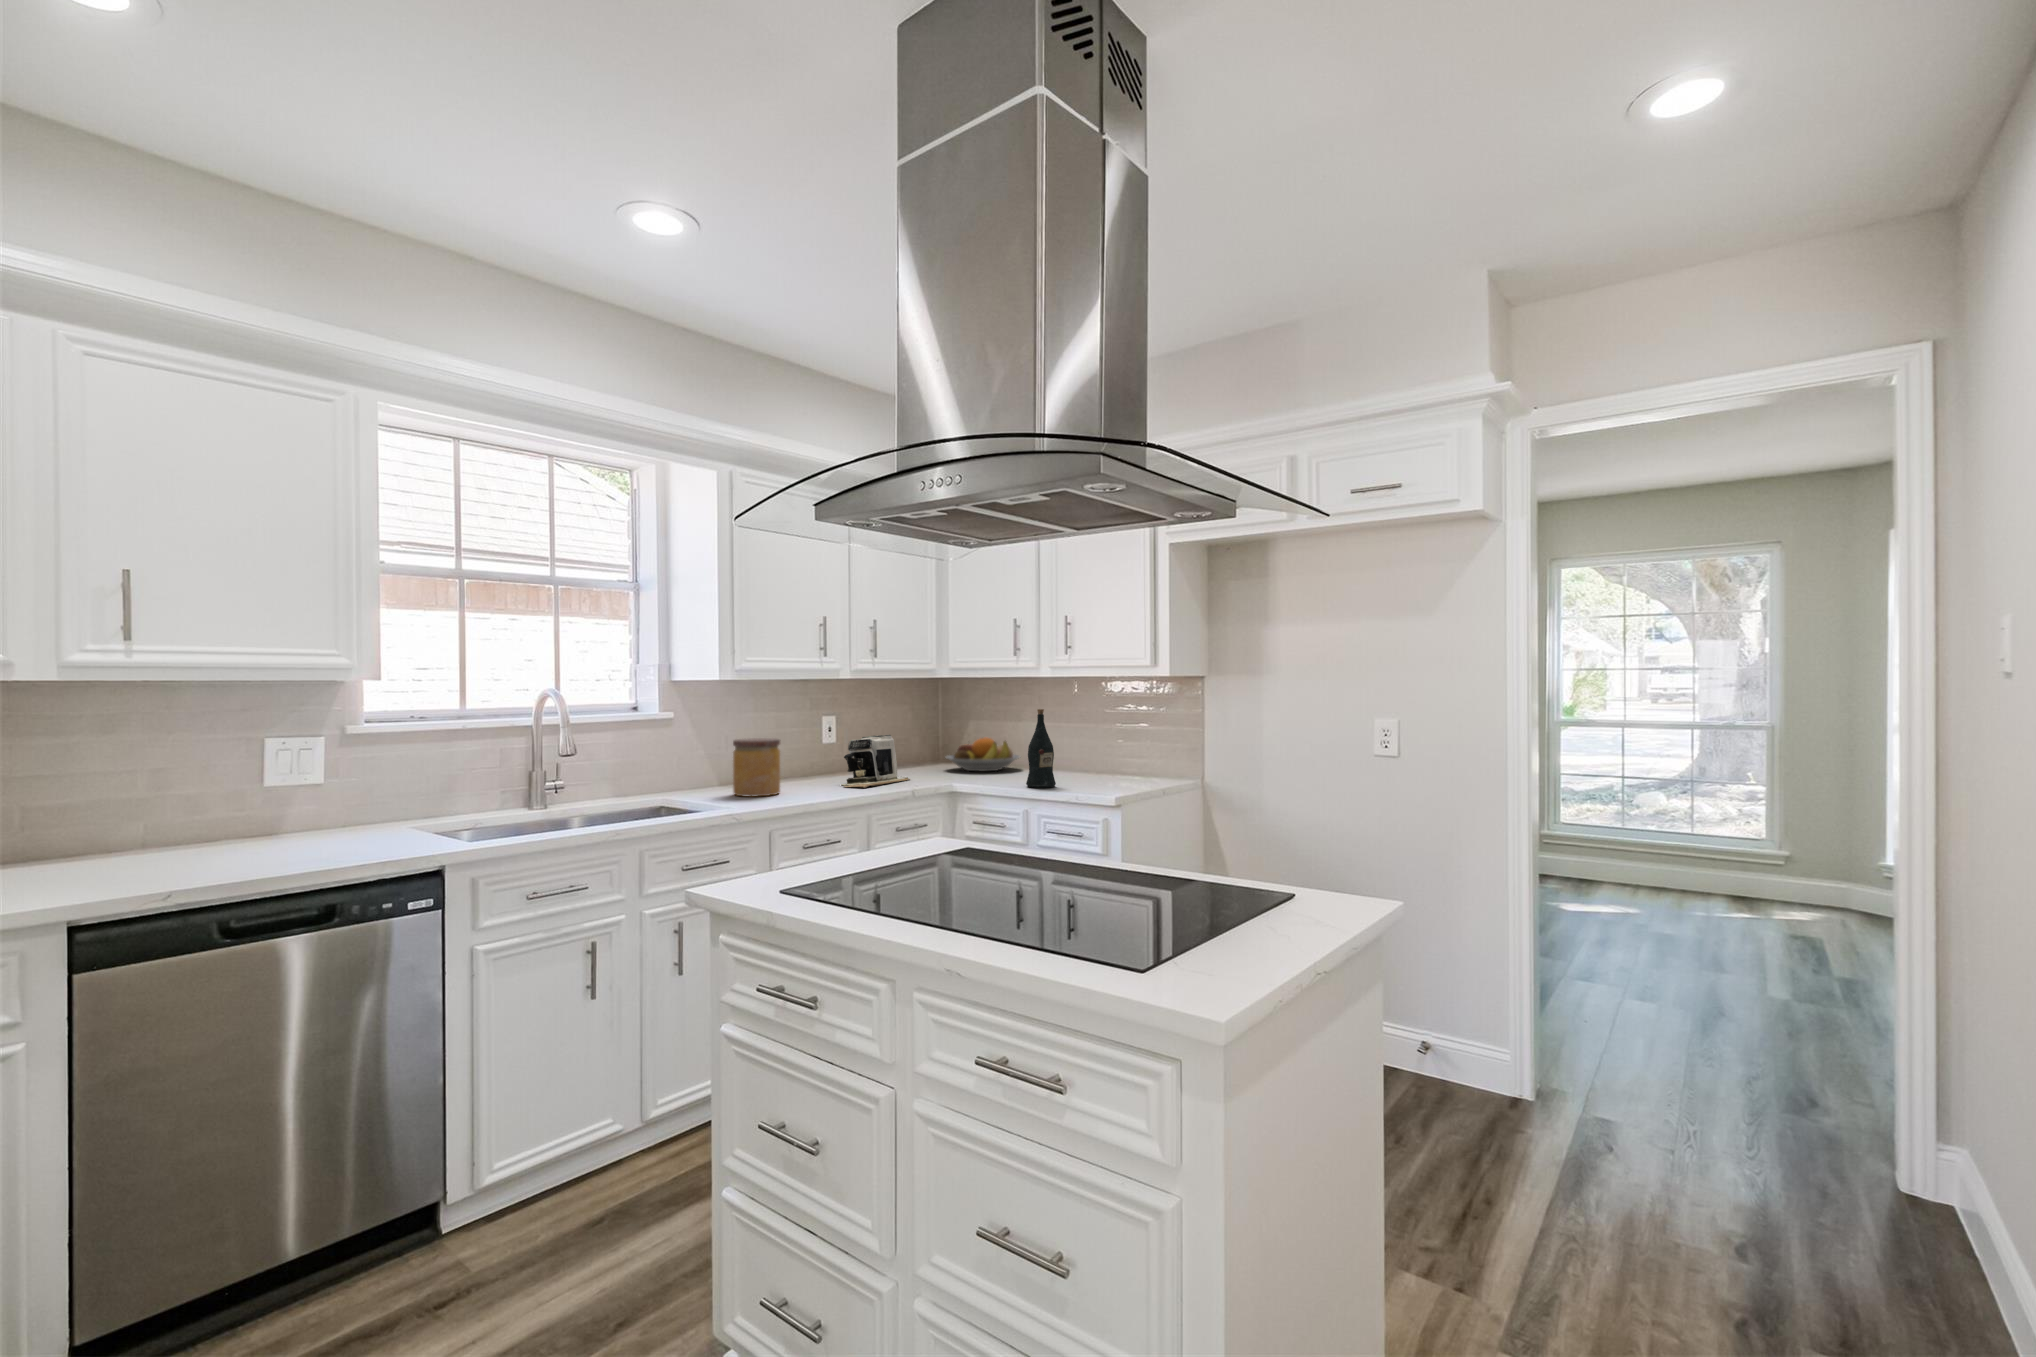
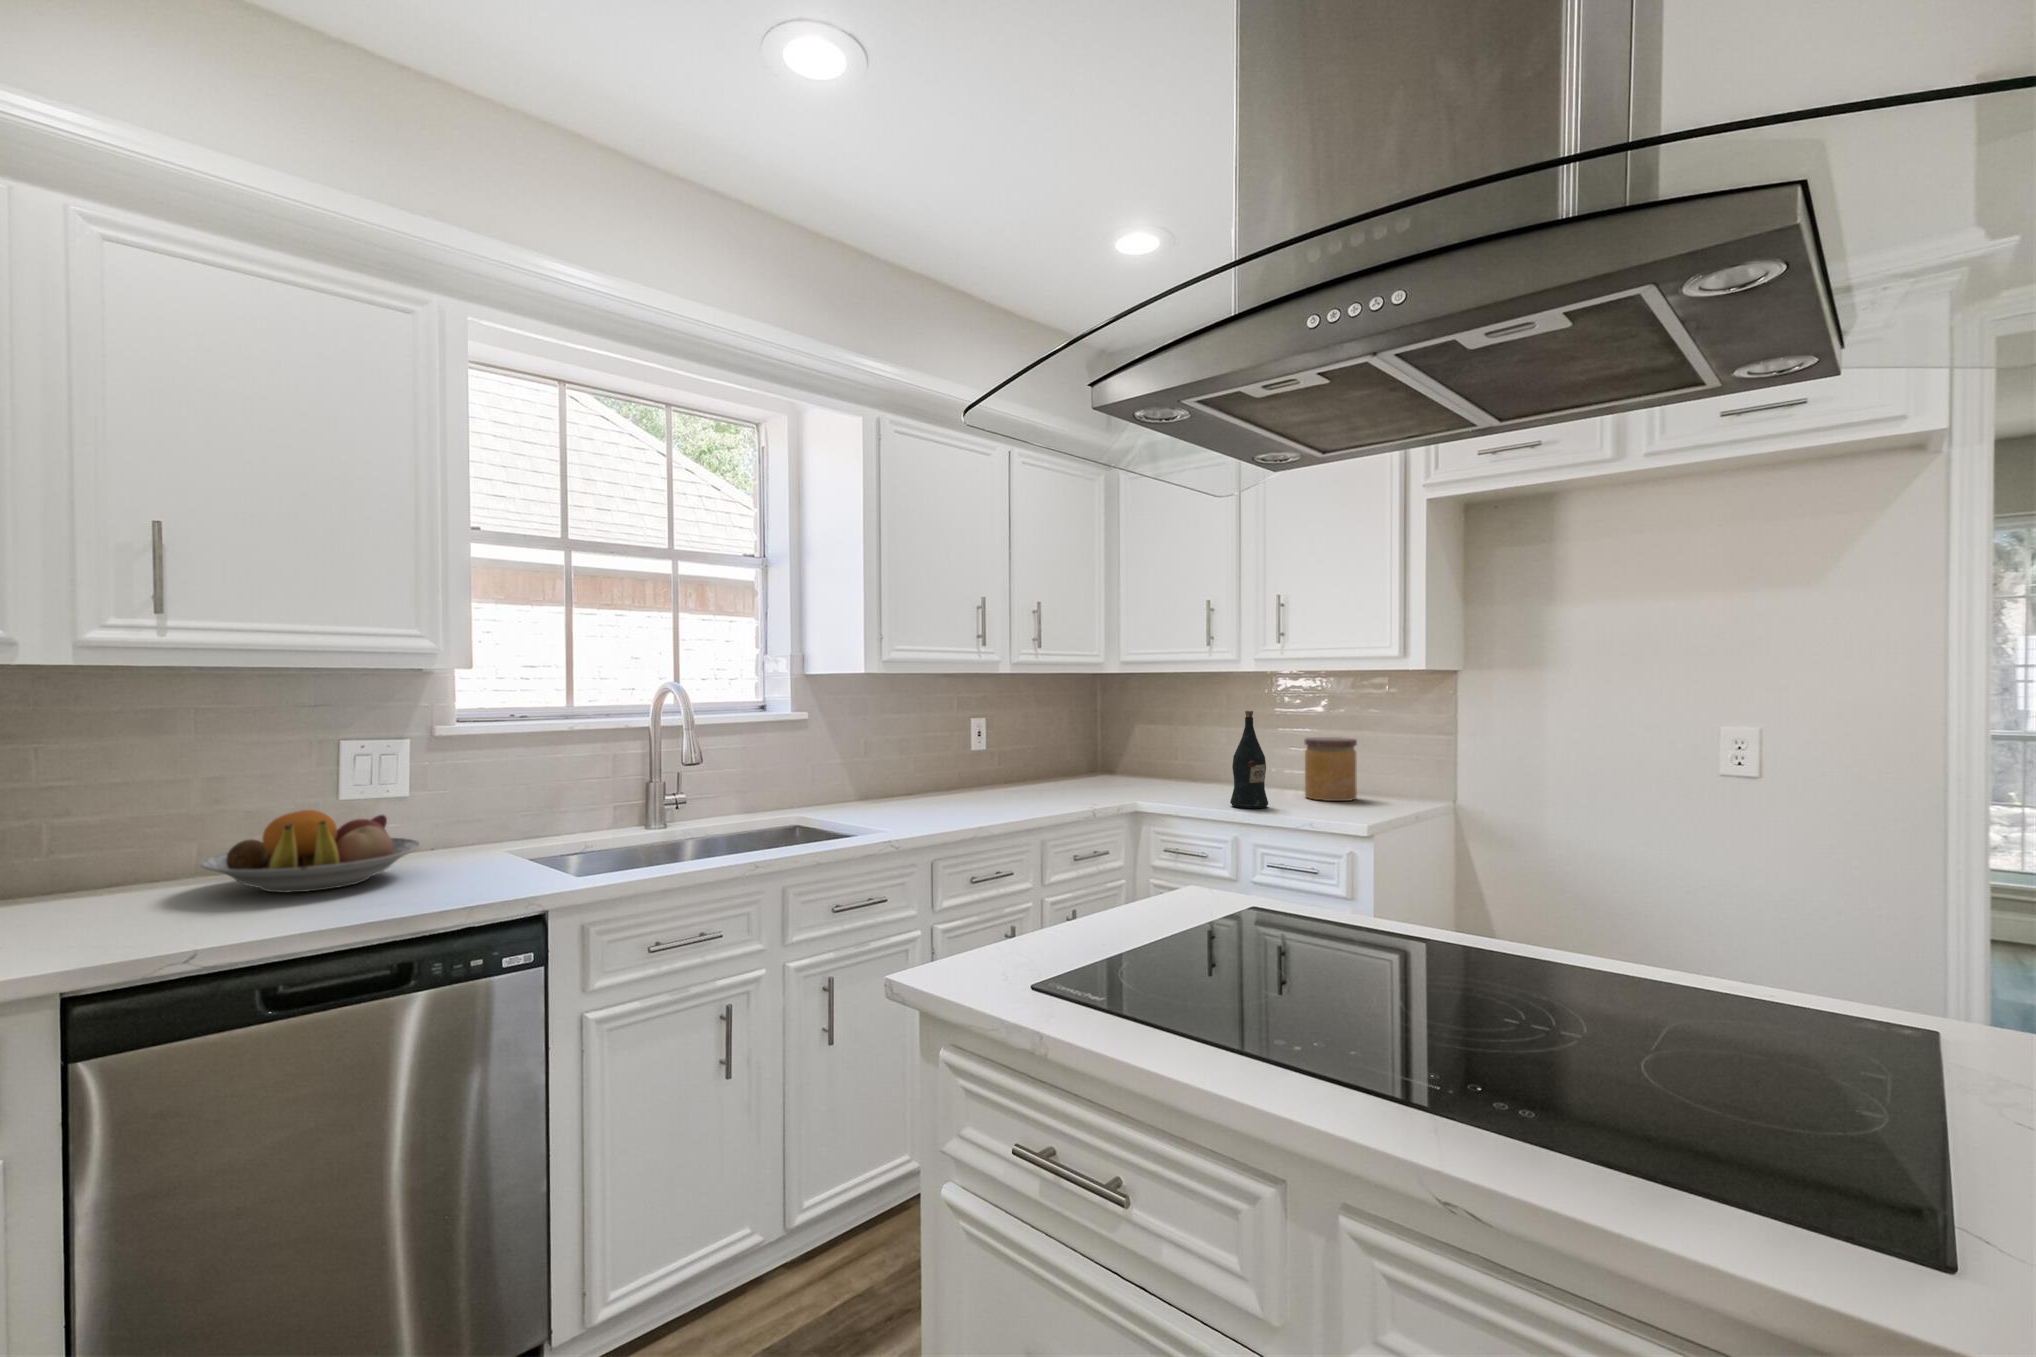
coffee maker: present [843,735,910,788] -> none [1000,740,1081,804]
jar: present [733,738,780,797] -> present [1305,737,1357,801]
fruit bowl: present [946,738,1020,771] -> present [200,810,422,893]

